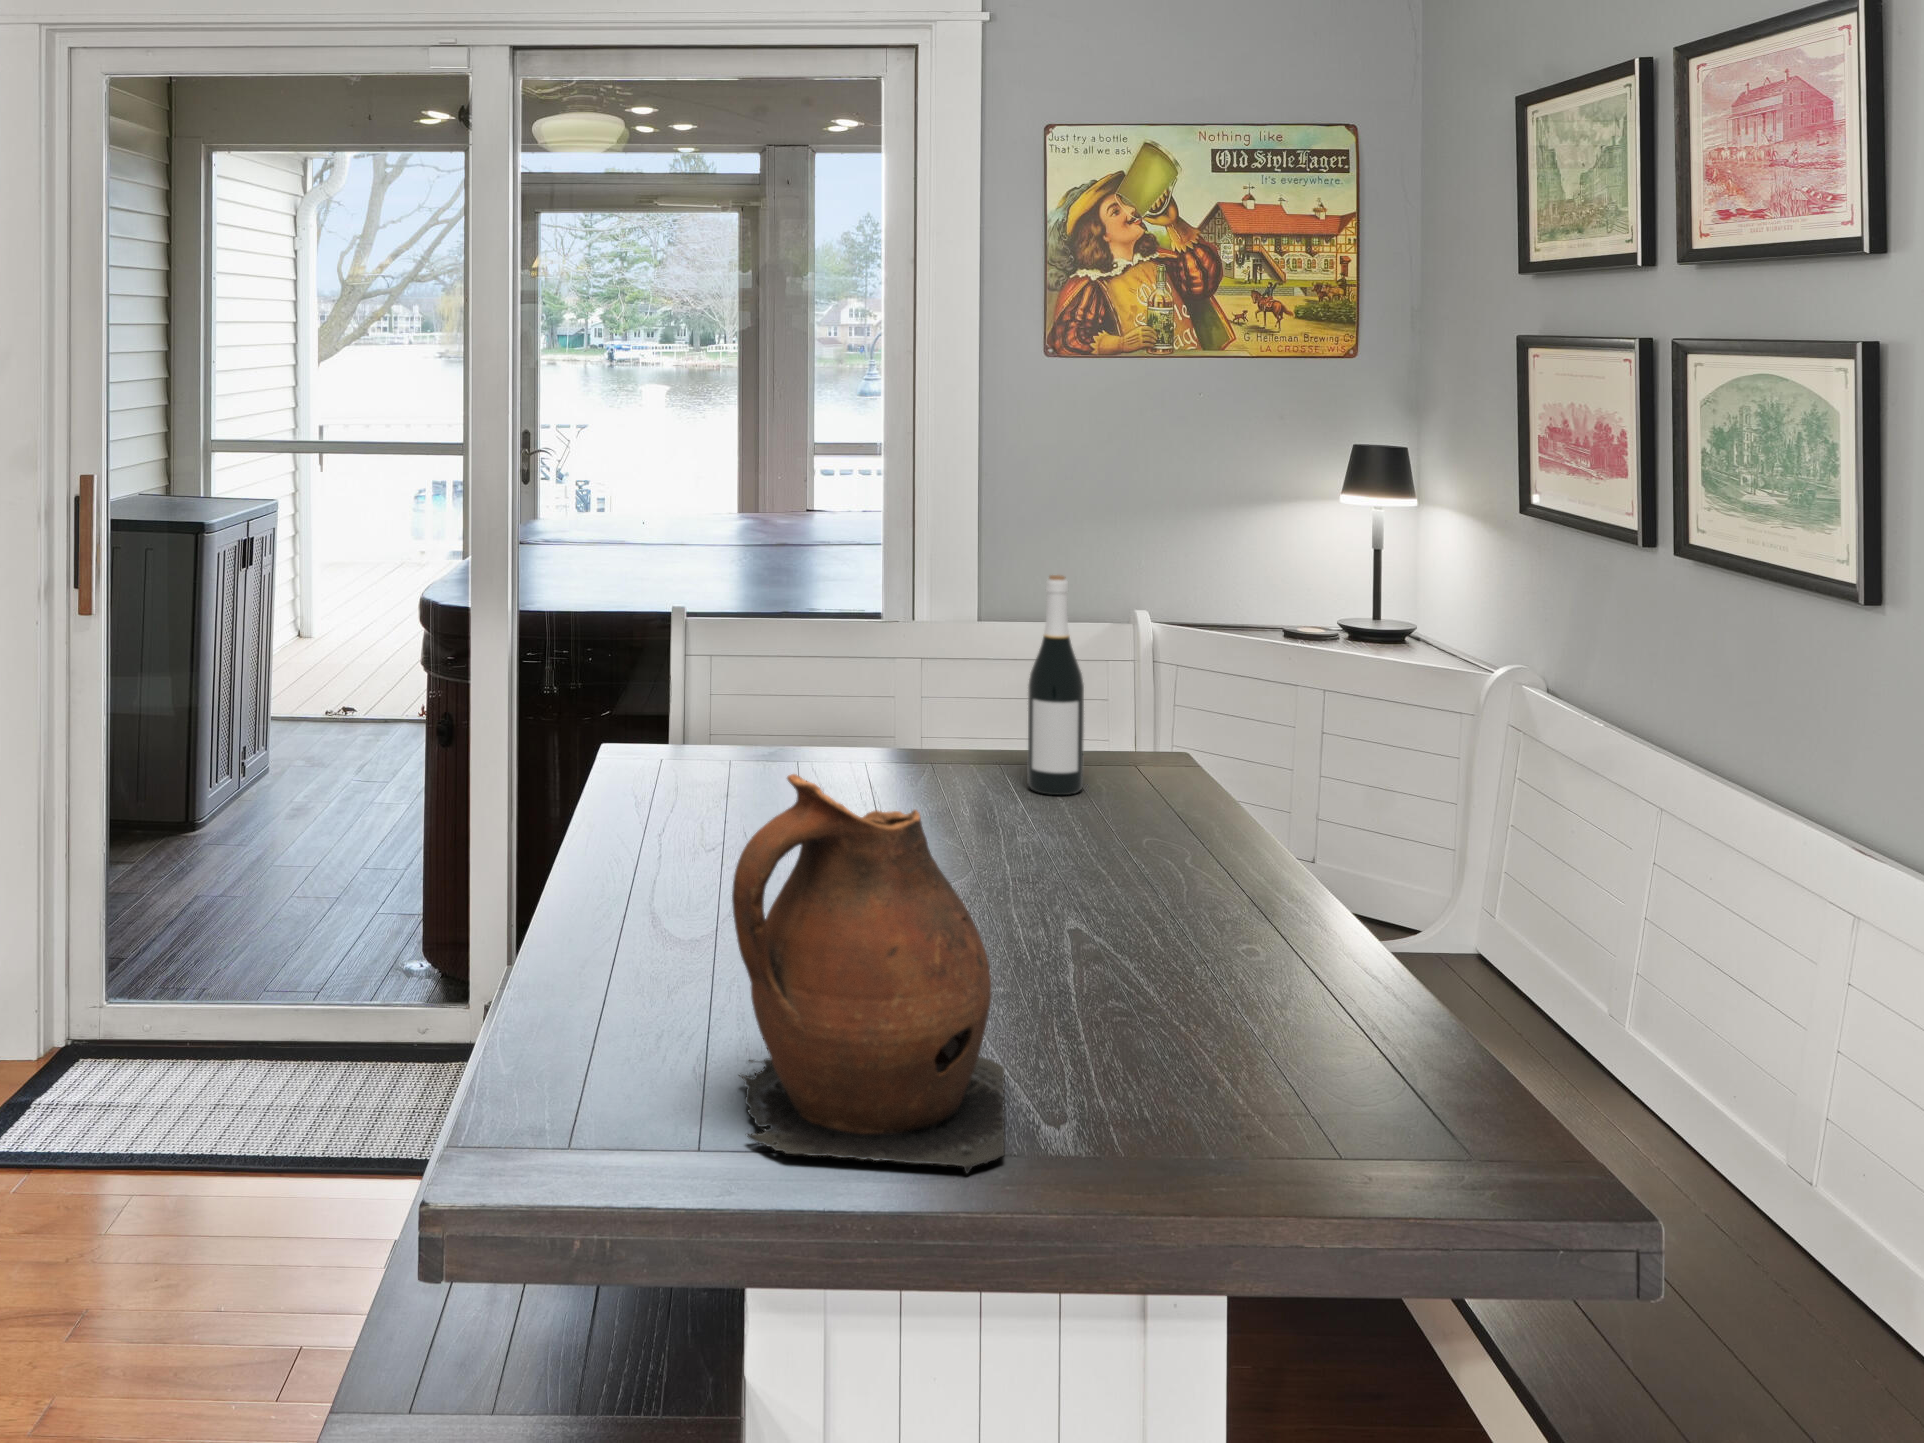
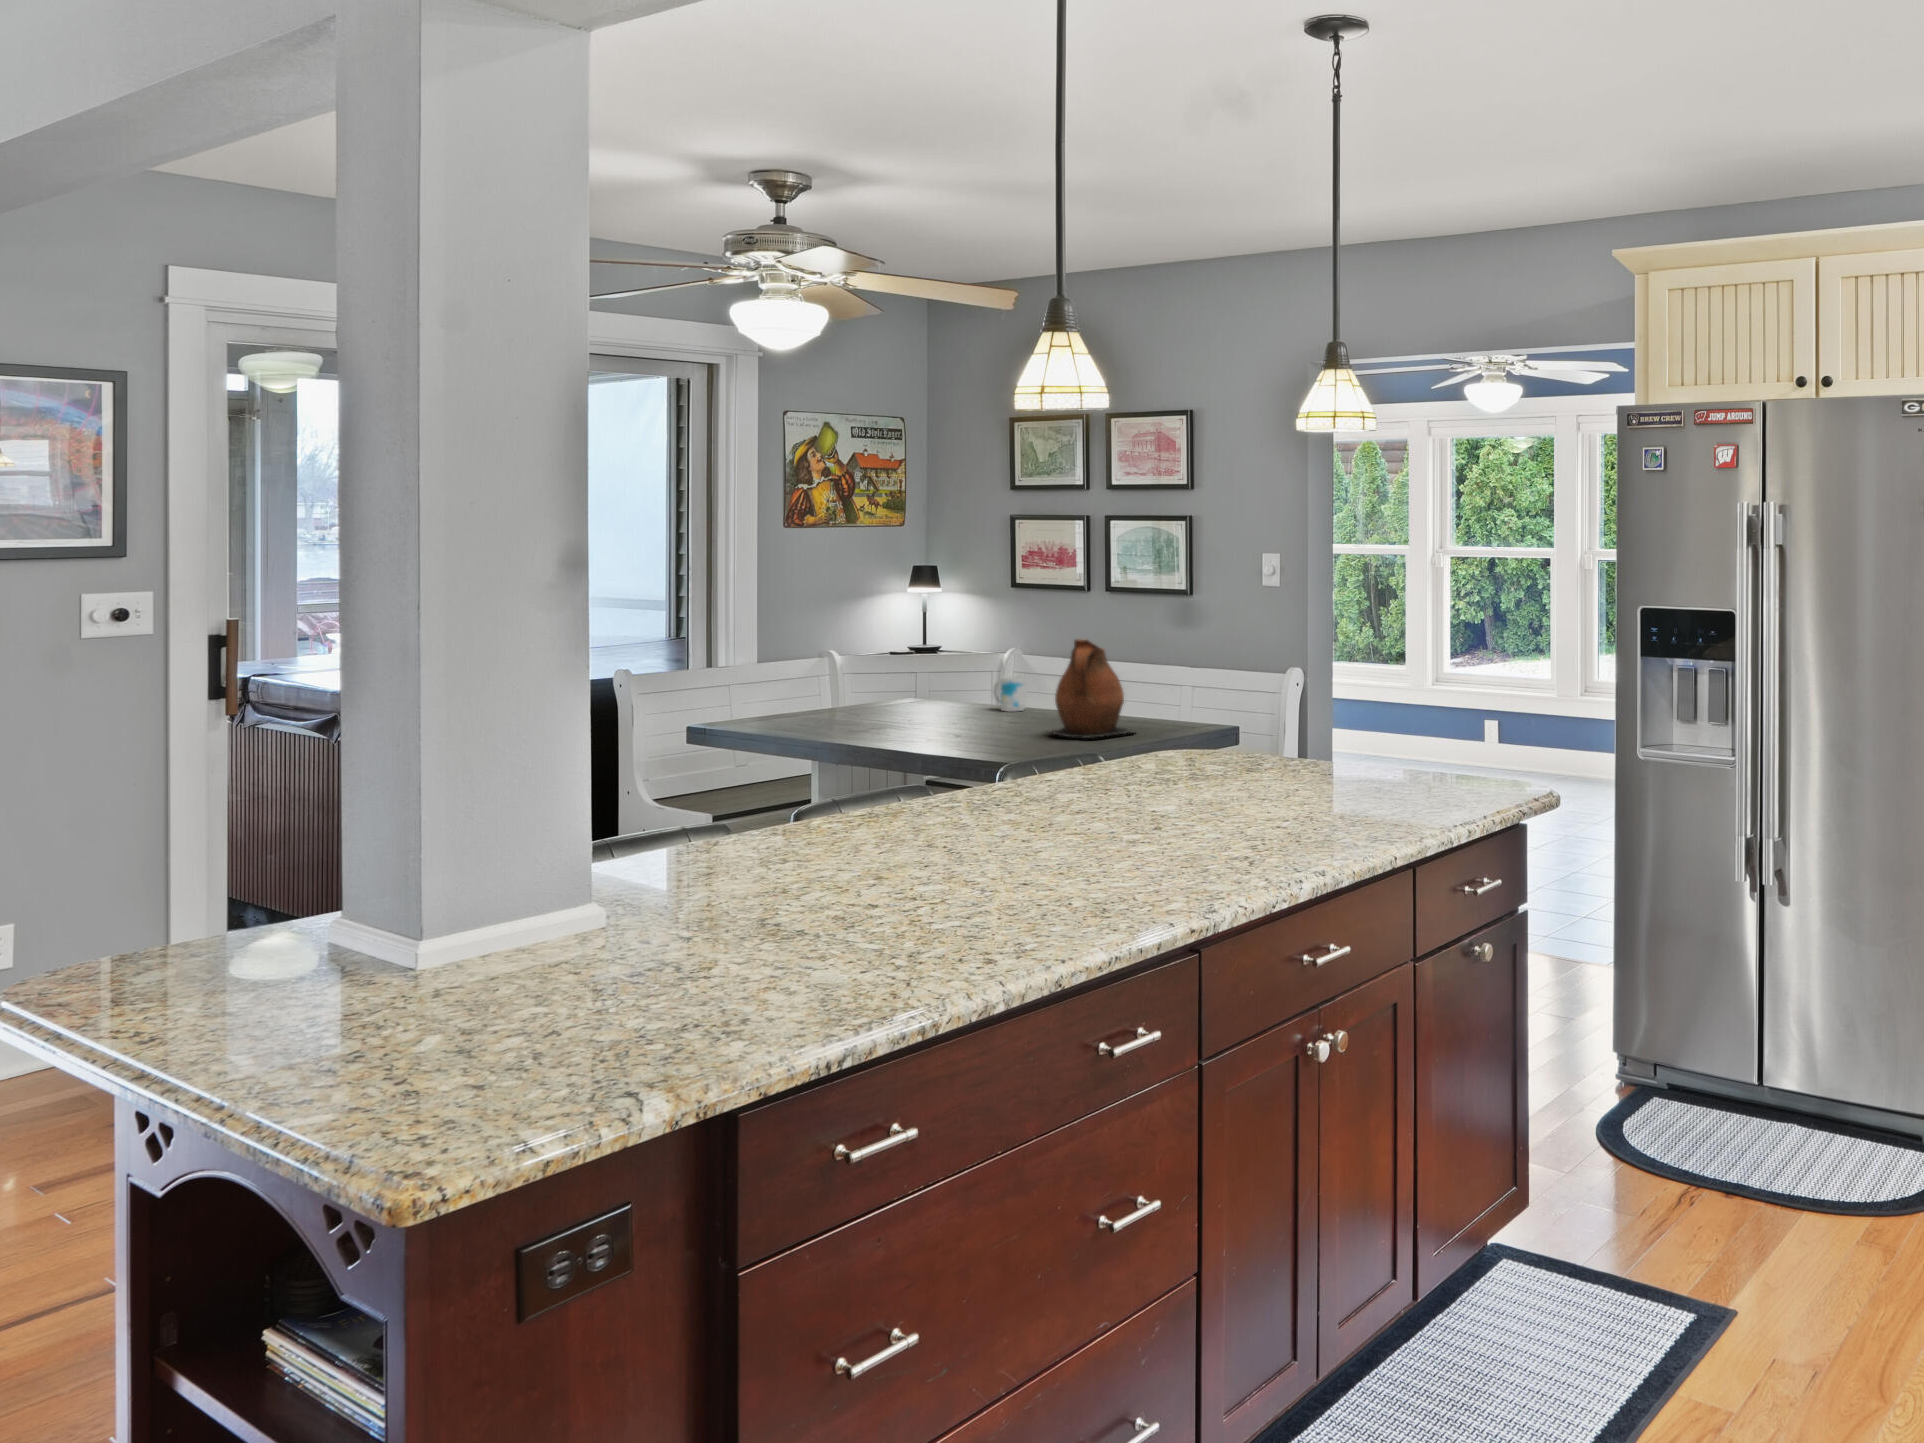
wine bottle: present [1027,575,1084,795] -> none [912,613,935,701]
mug: none [1052,789,1123,901] -> present [994,676,1026,712]

